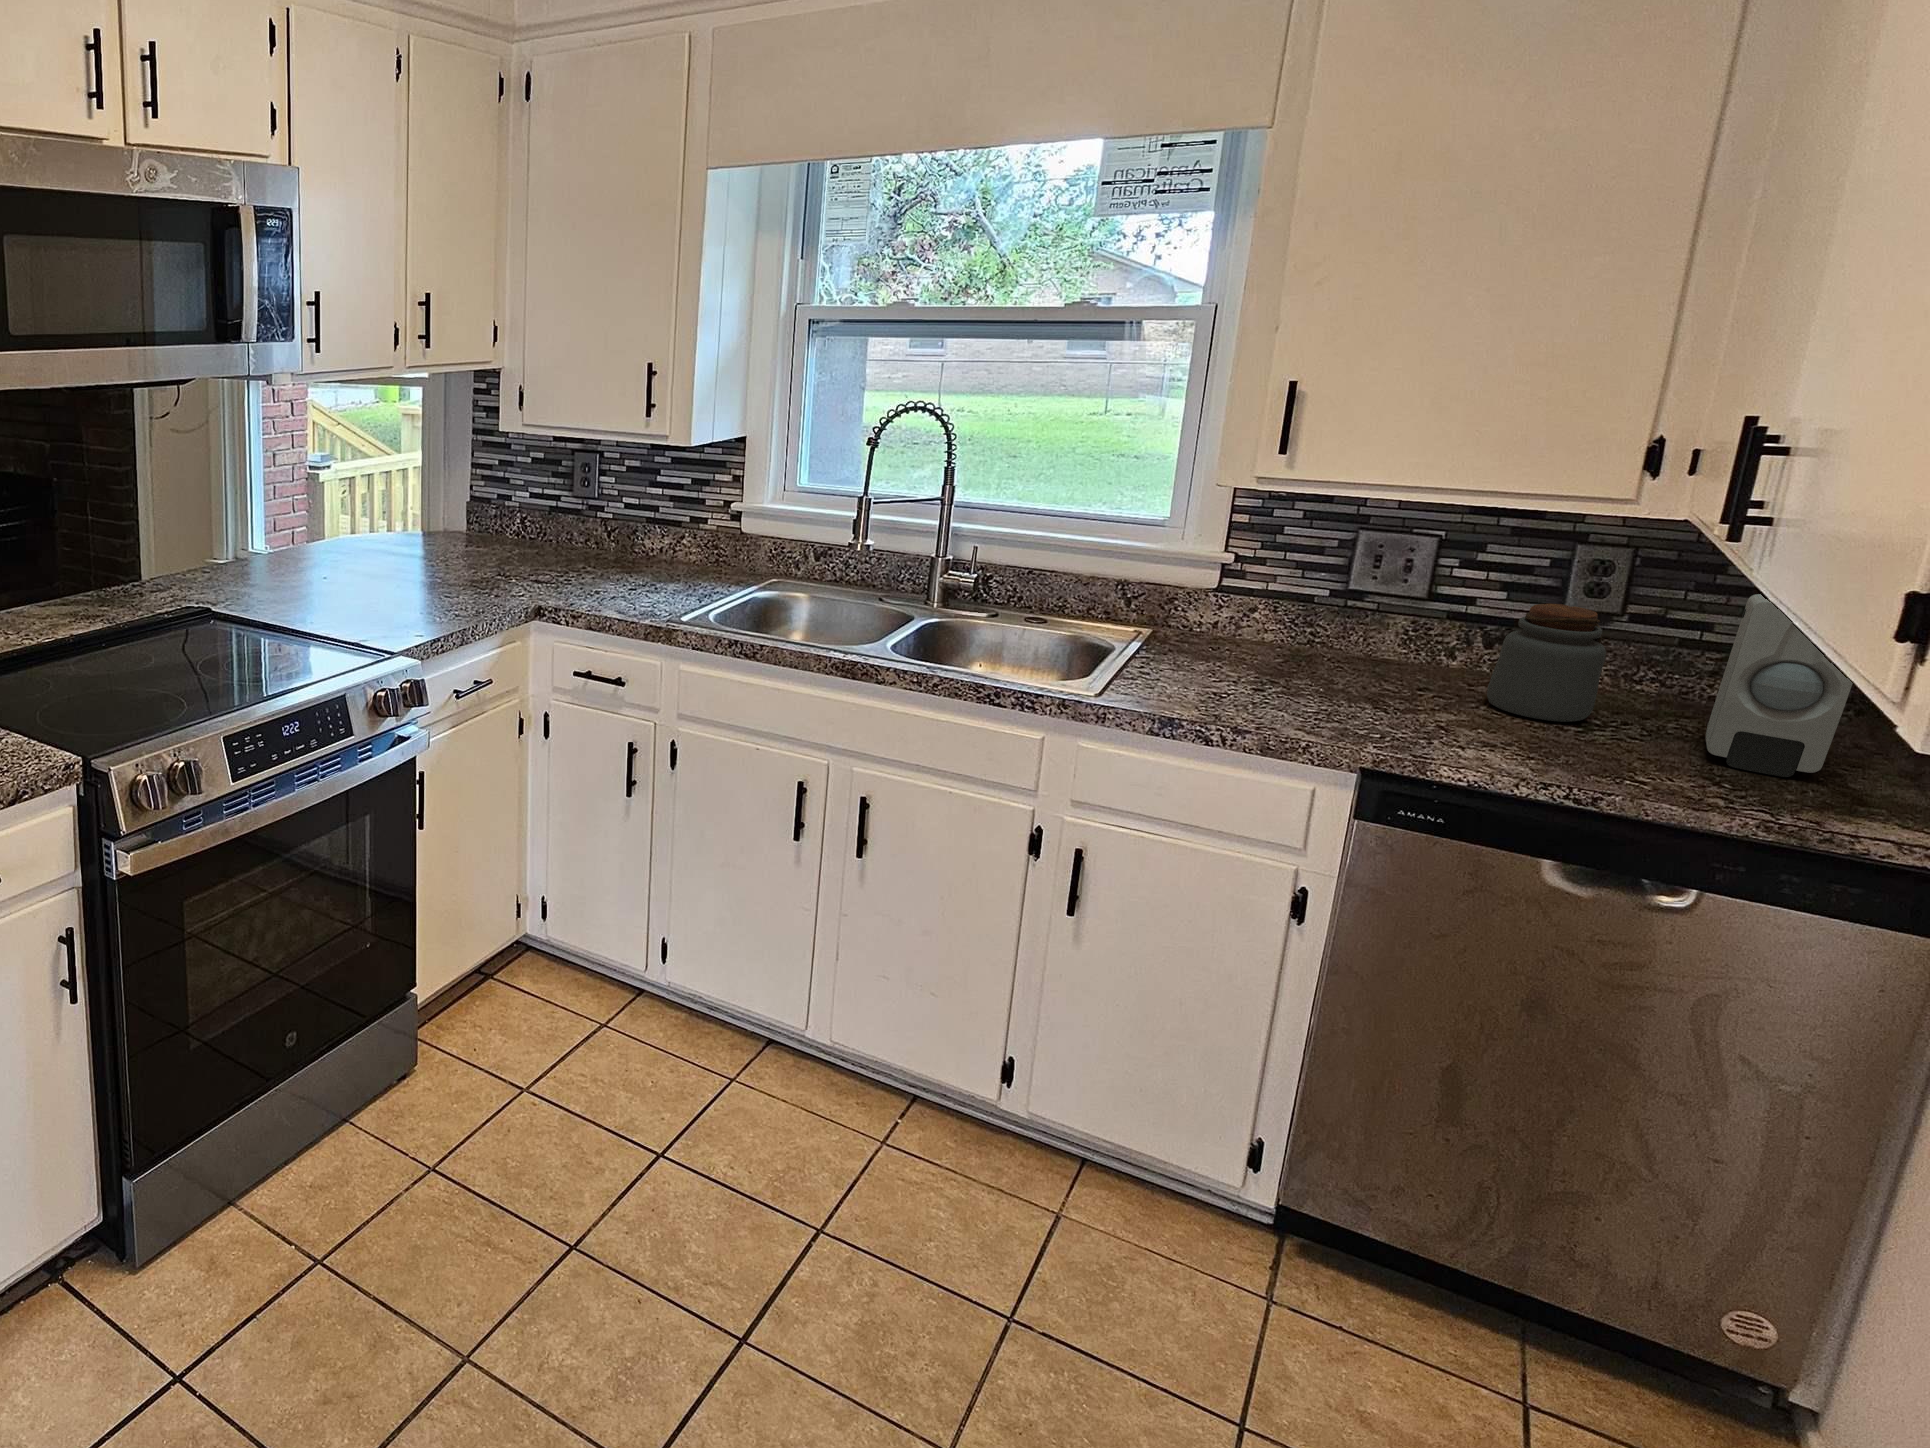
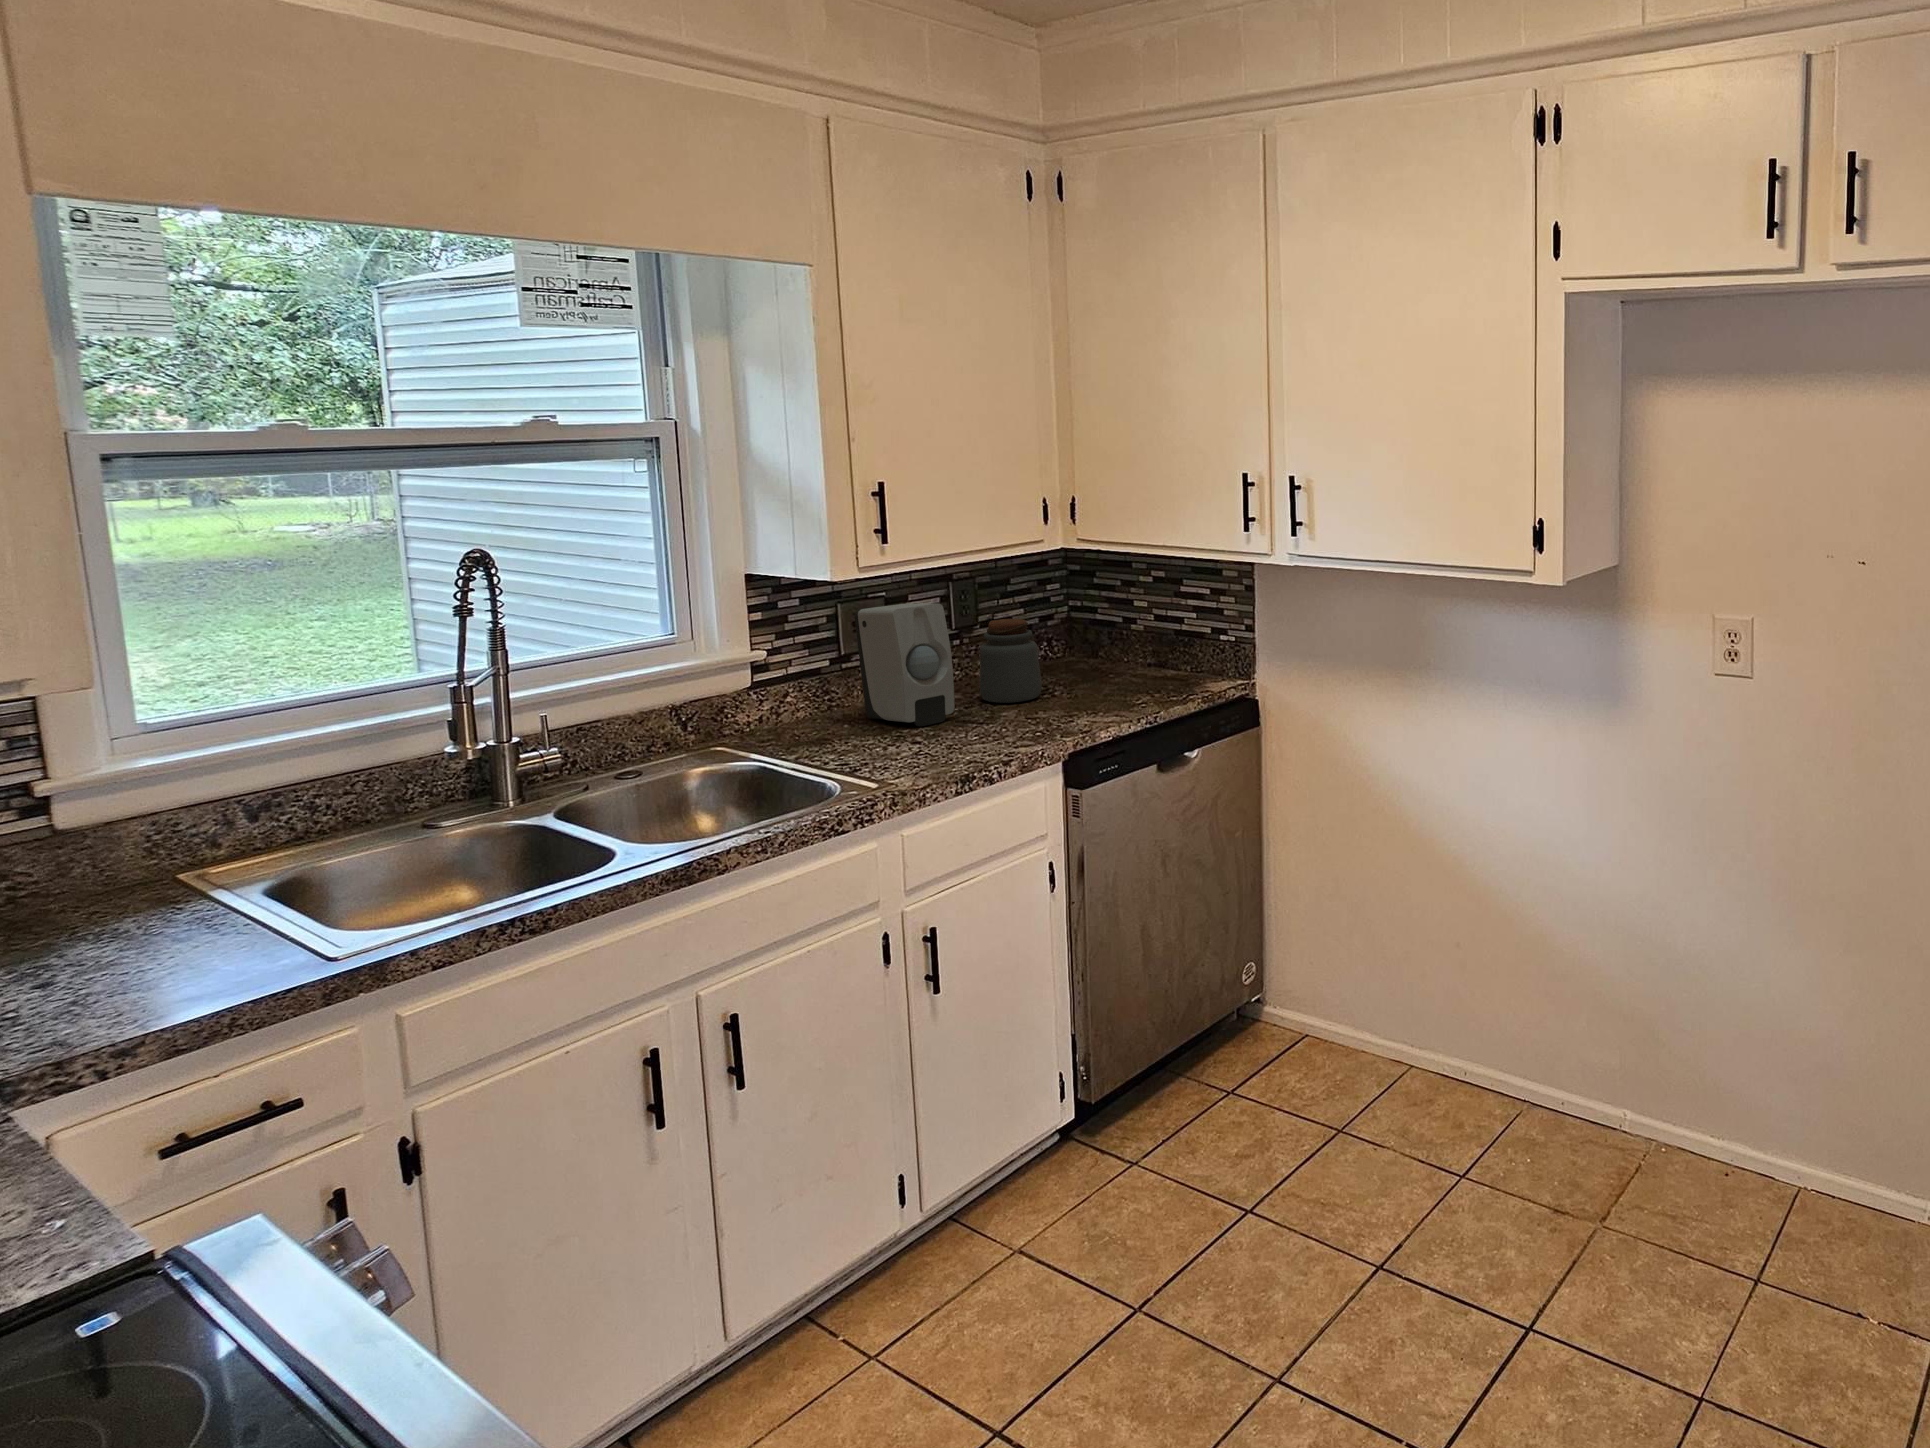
soap dispenser: present [1706,594,1853,777] -> present [854,604,954,726]

